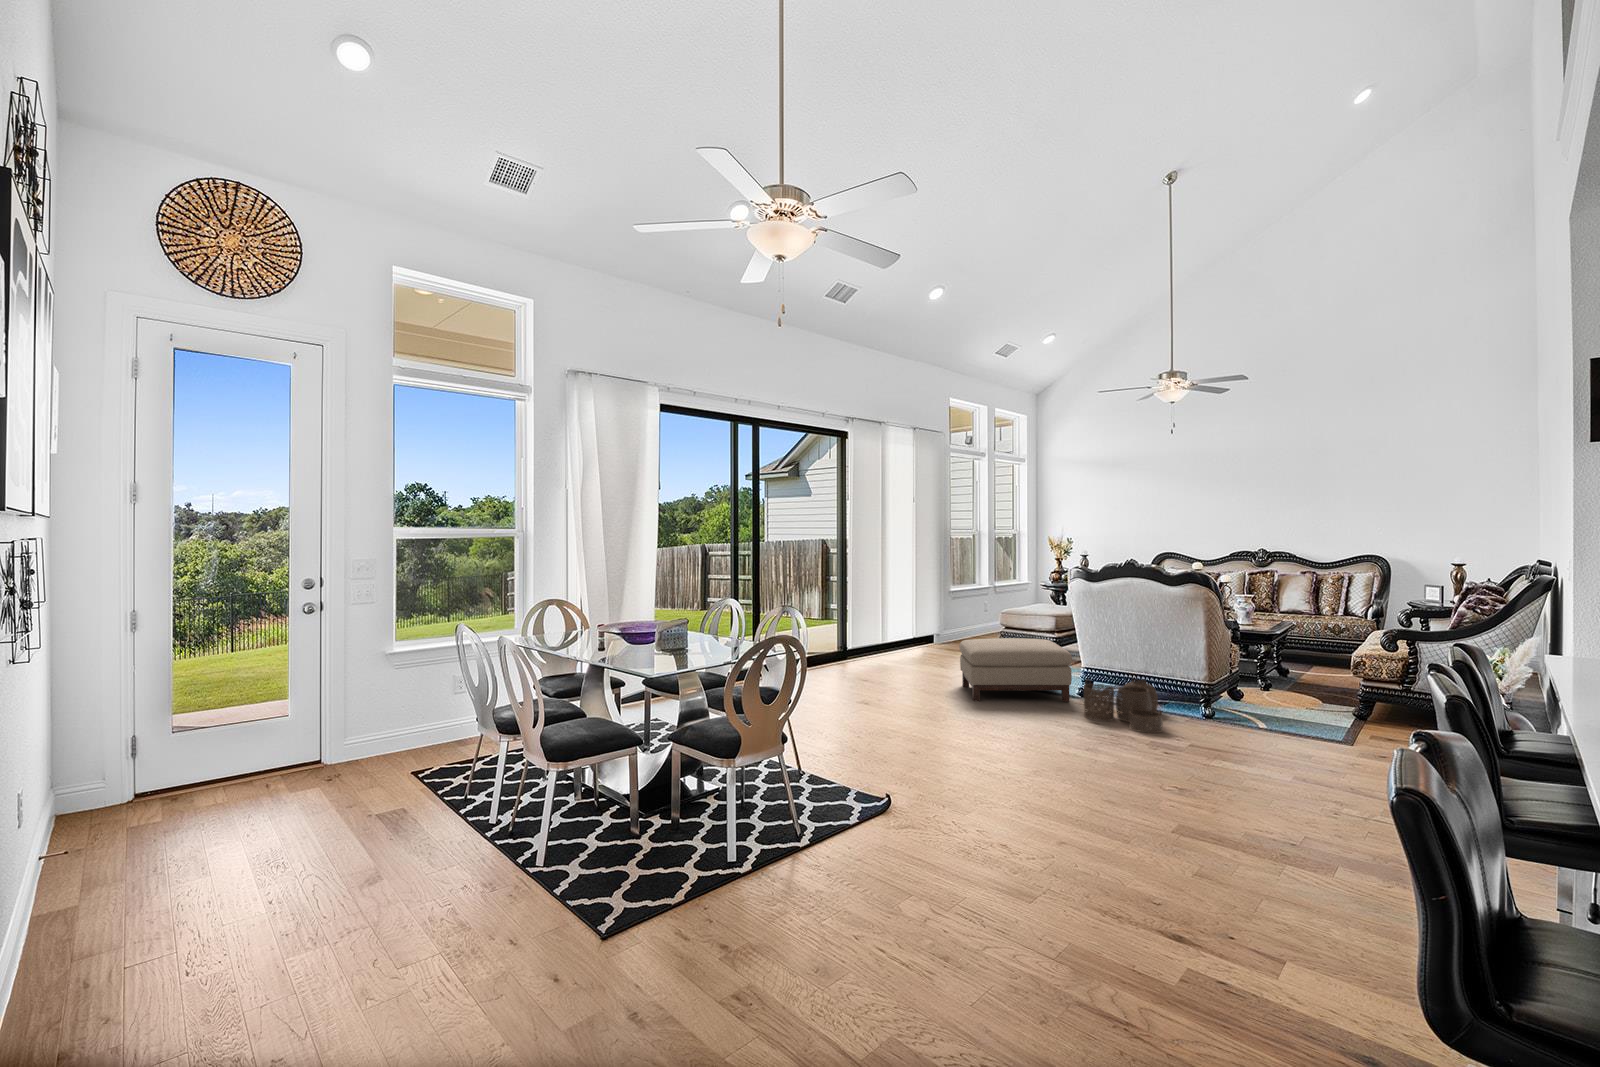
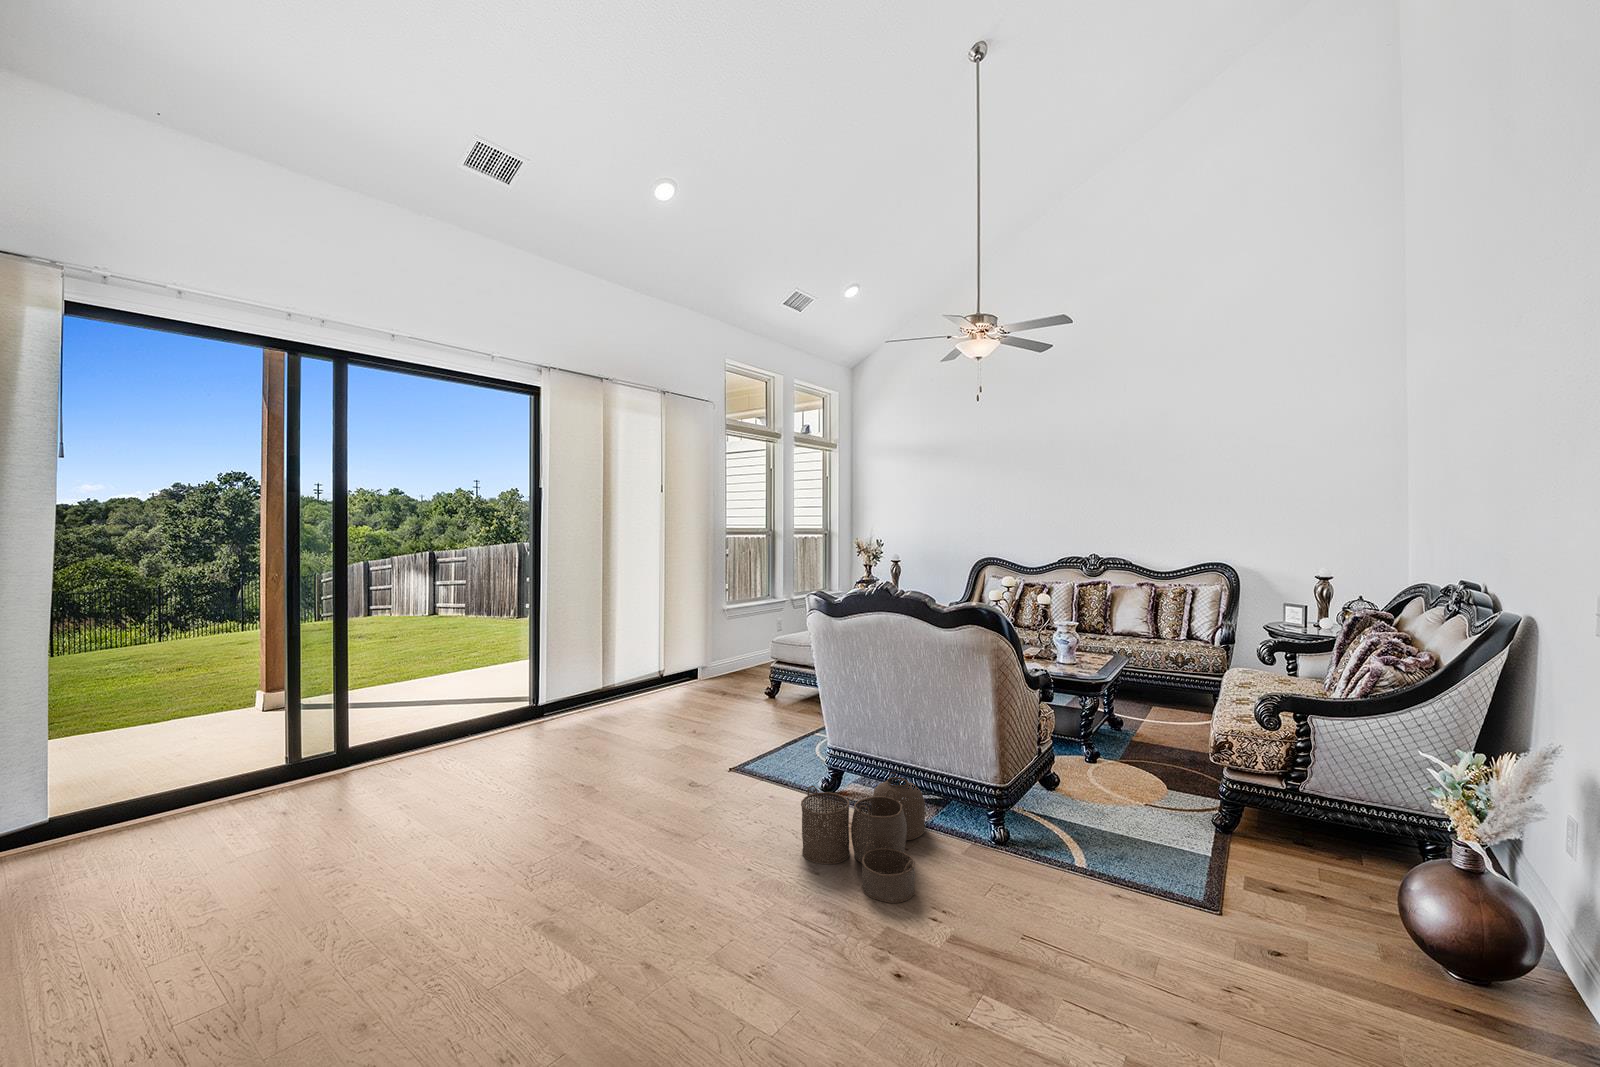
ottoman: present [959,638,1072,702] -> none [642,698,804,814]

